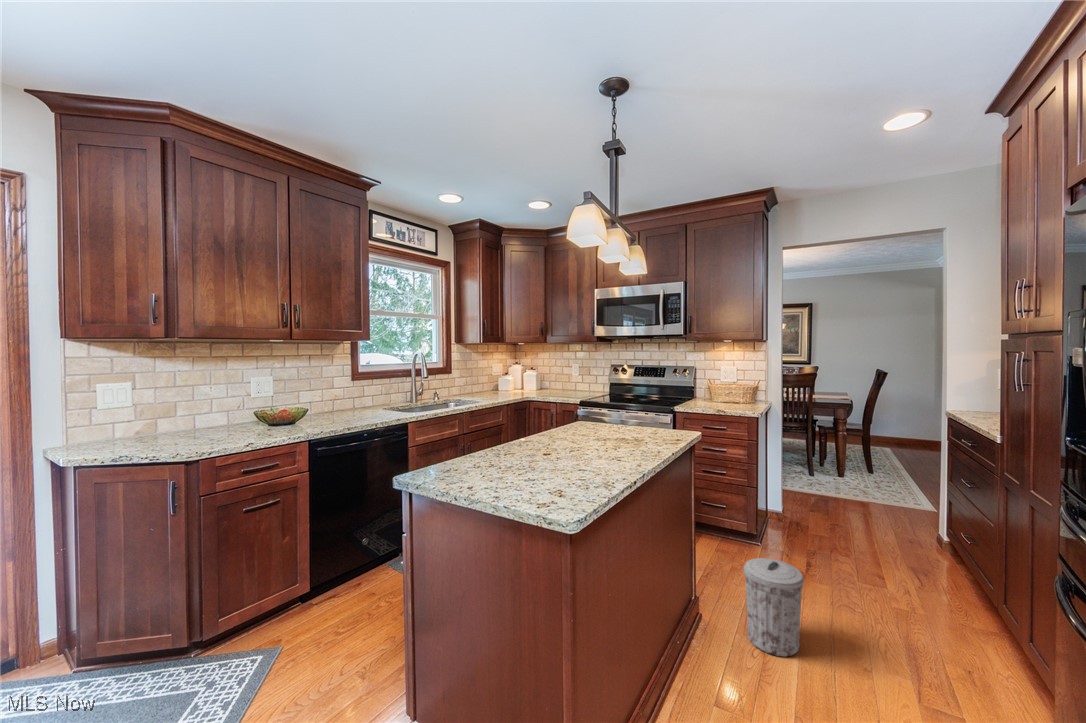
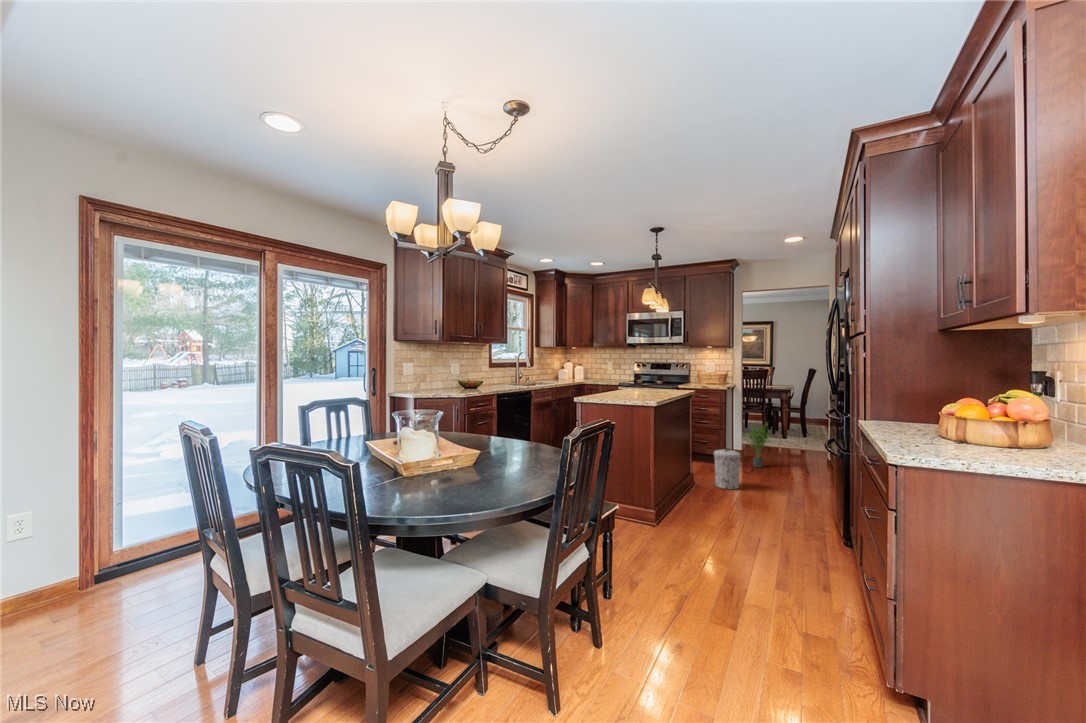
potted plant: none [784,477,852,563] -> present [748,426,767,467]

